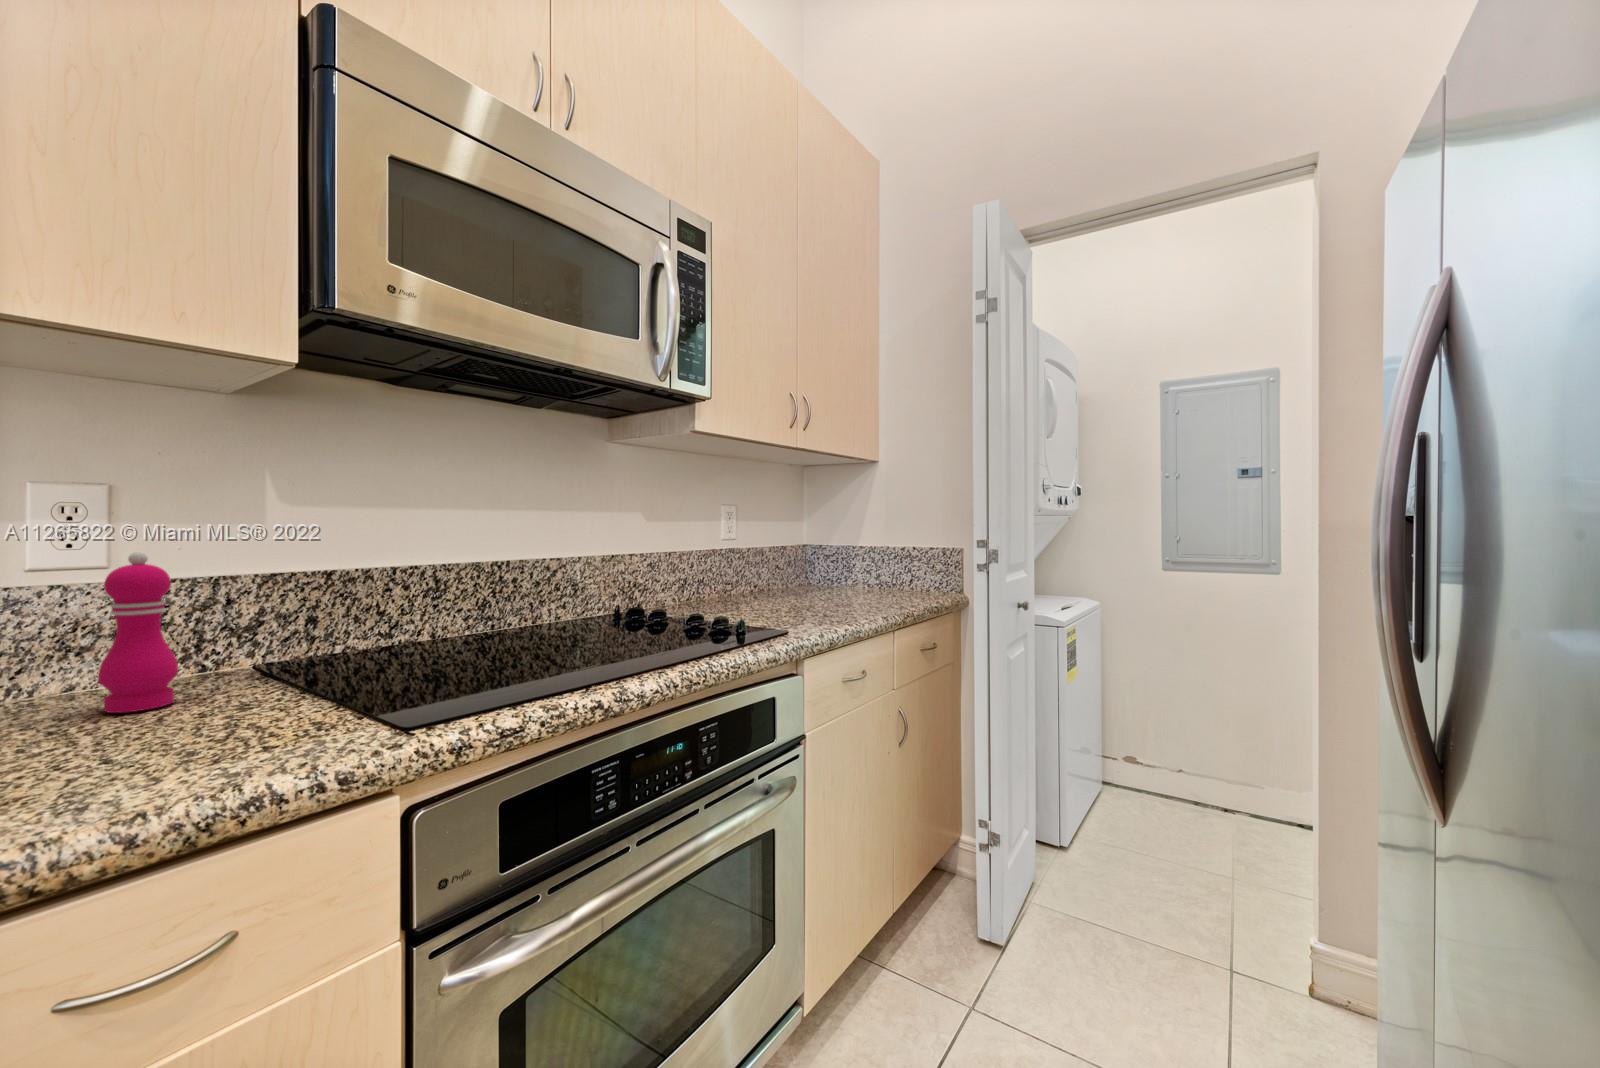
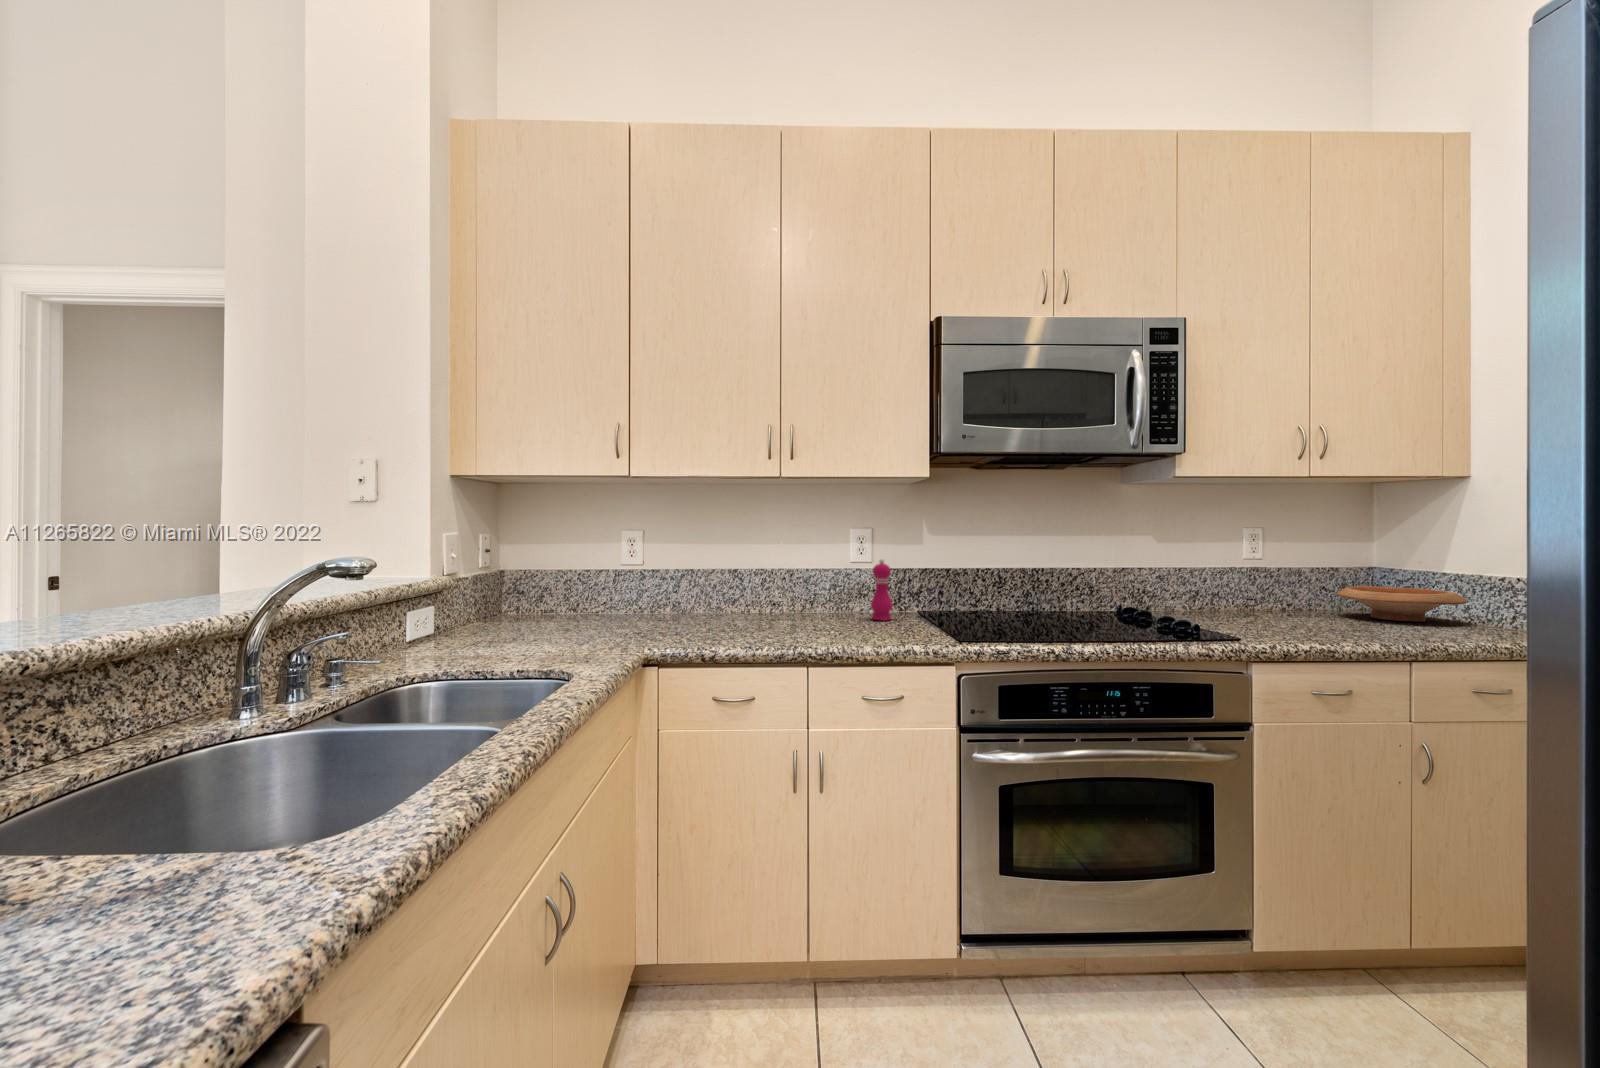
wooden bowl: none [798,562,885,593] -> present [1337,586,1467,622]

